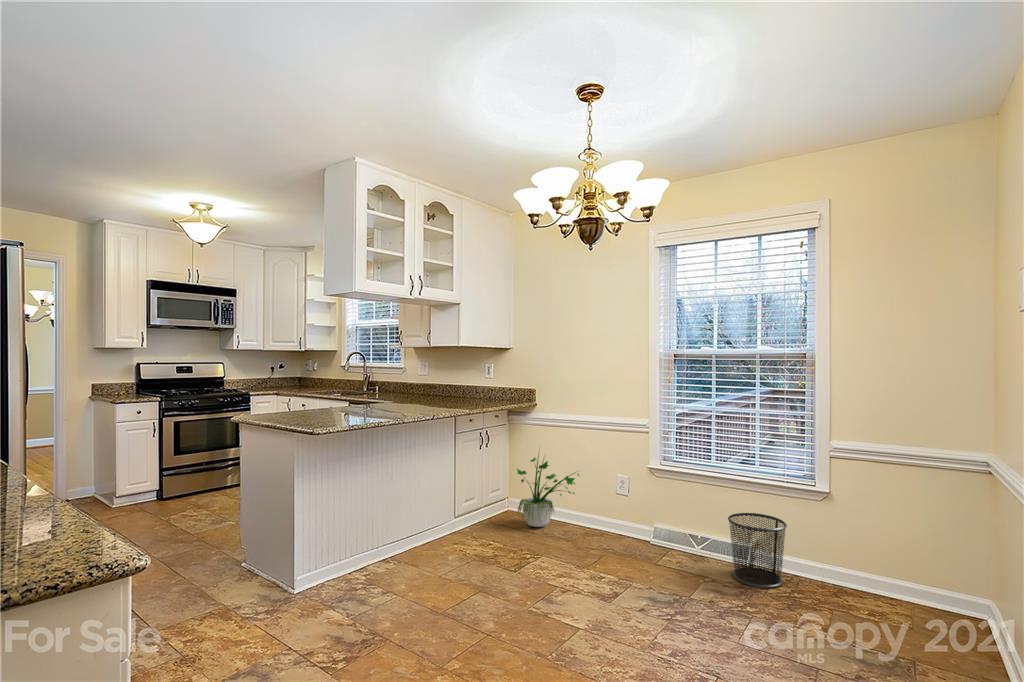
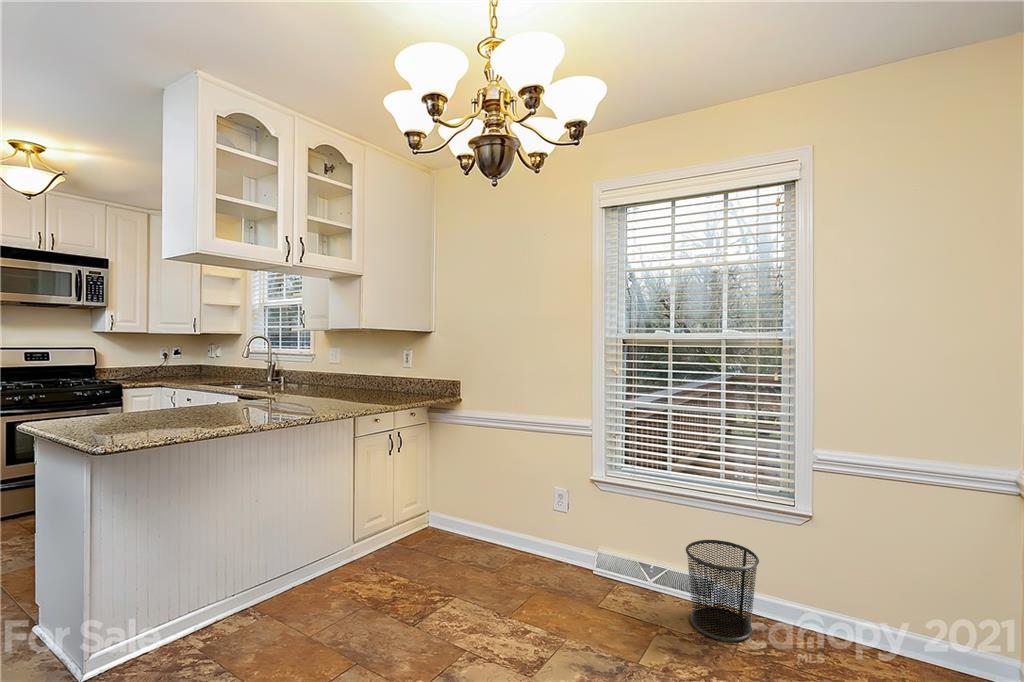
potted plant: present [517,455,579,527] -> none [433,447,511,550]

